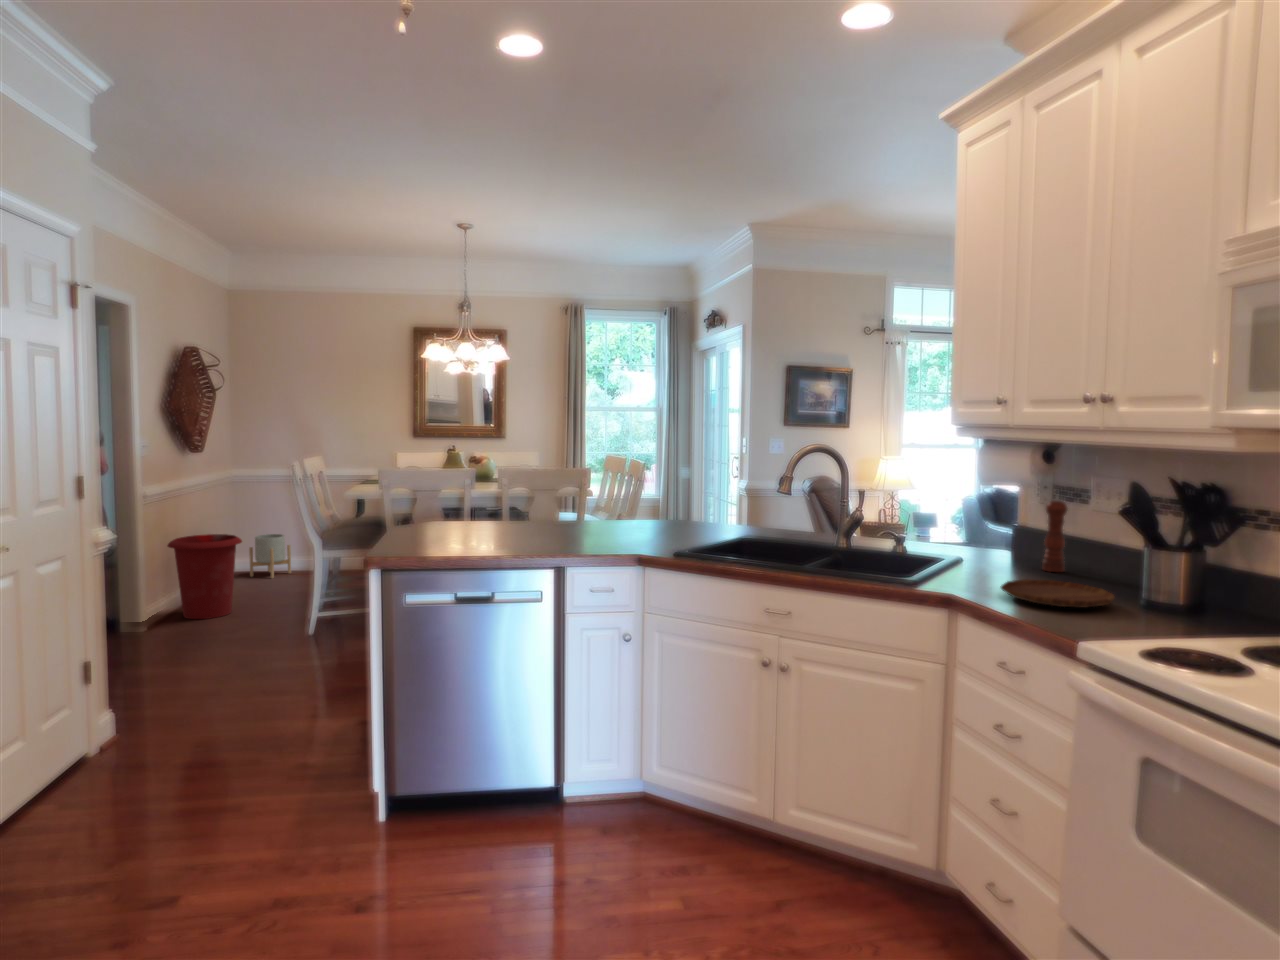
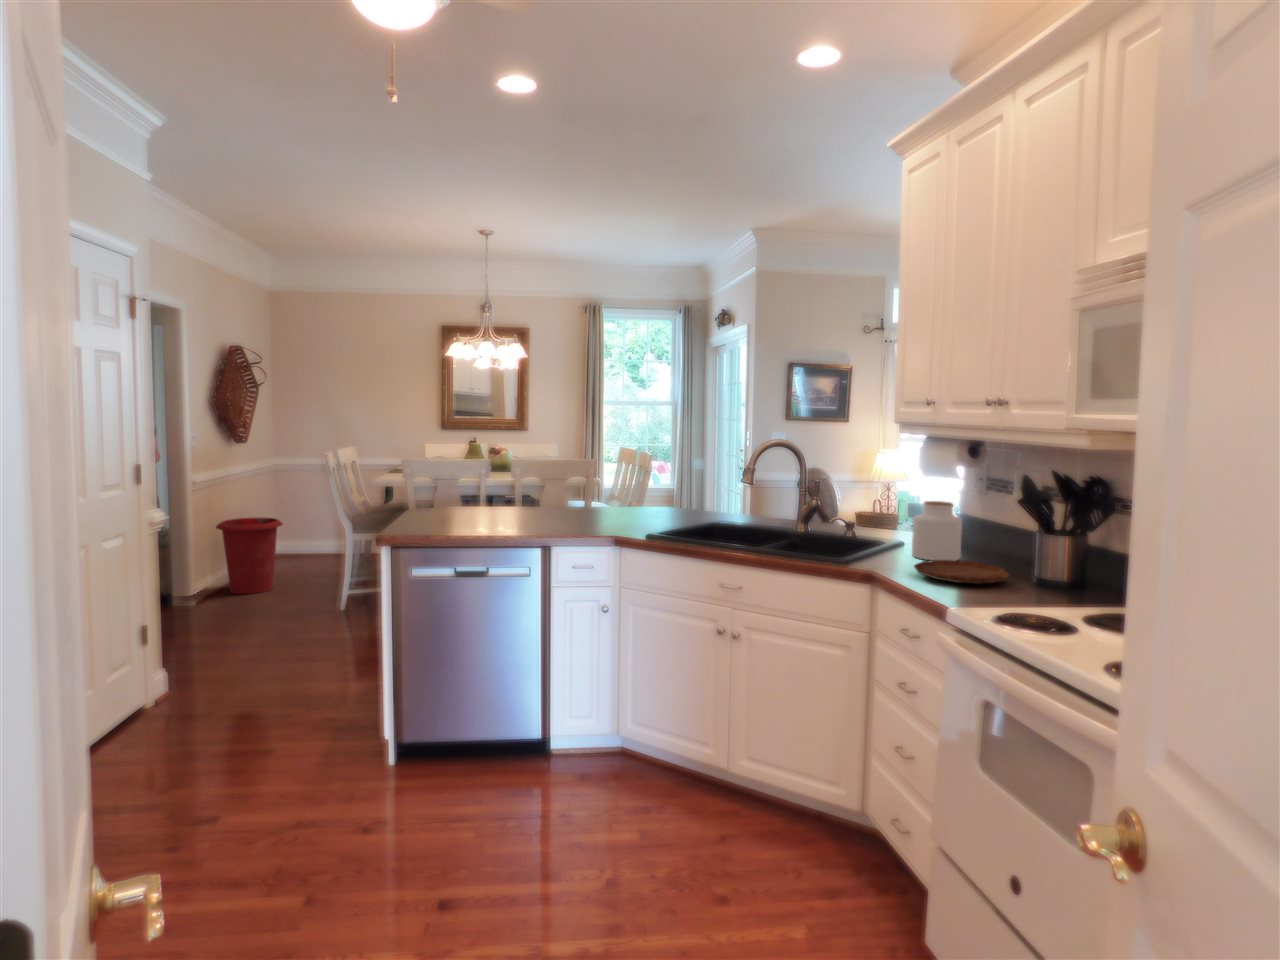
pepper mill: present [1042,496,1068,572] -> none [970,486,992,555]
jar: none [981,512,1040,580] -> present [912,501,962,561]
planter: present [249,534,291,578] -> none [291,518,329,559]

